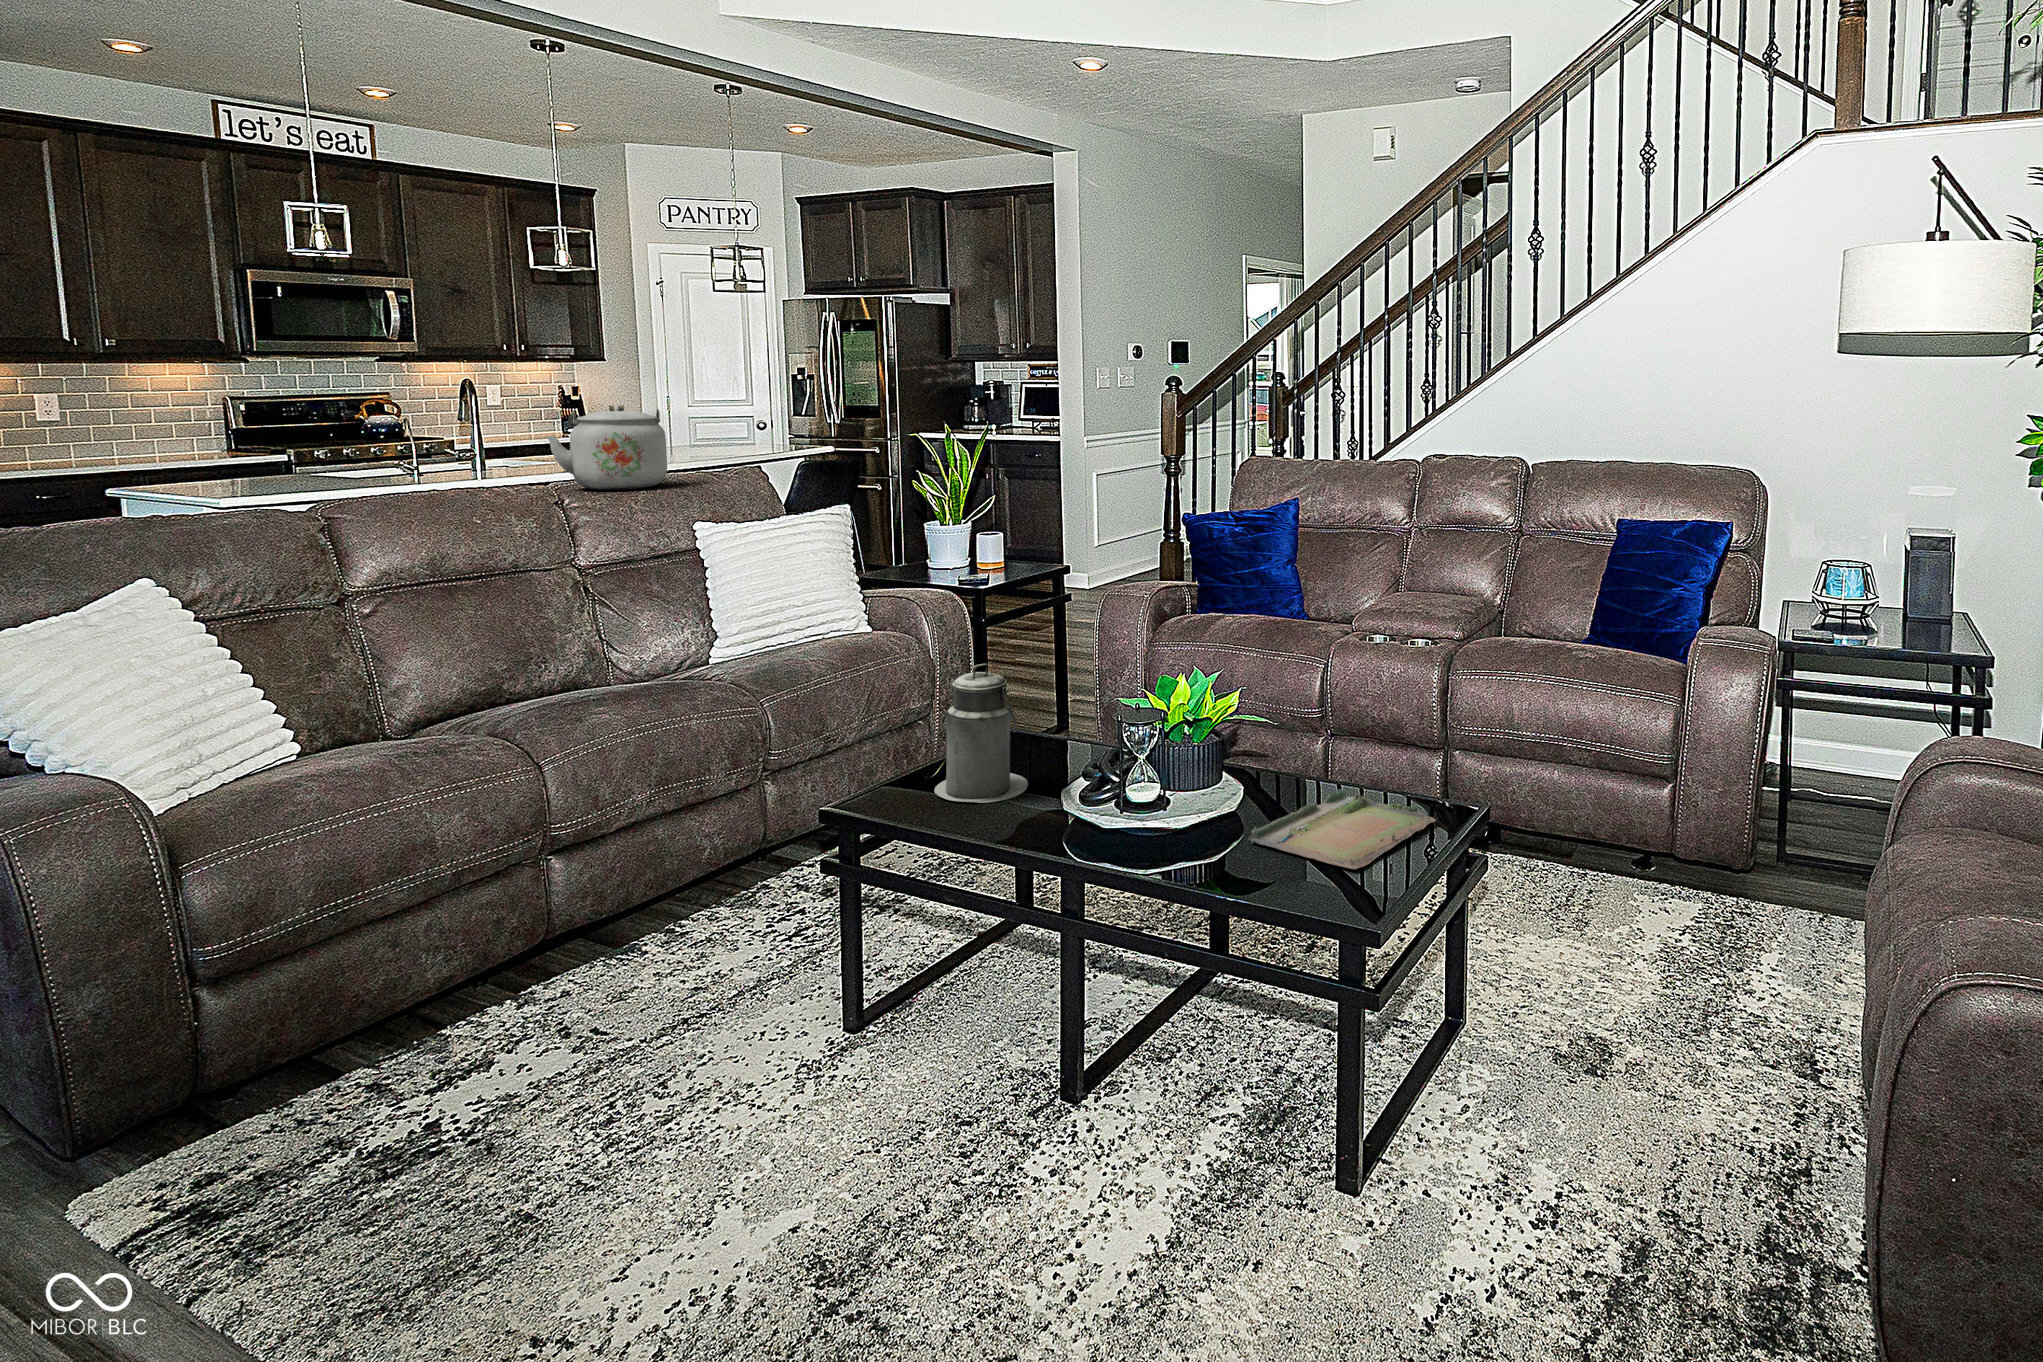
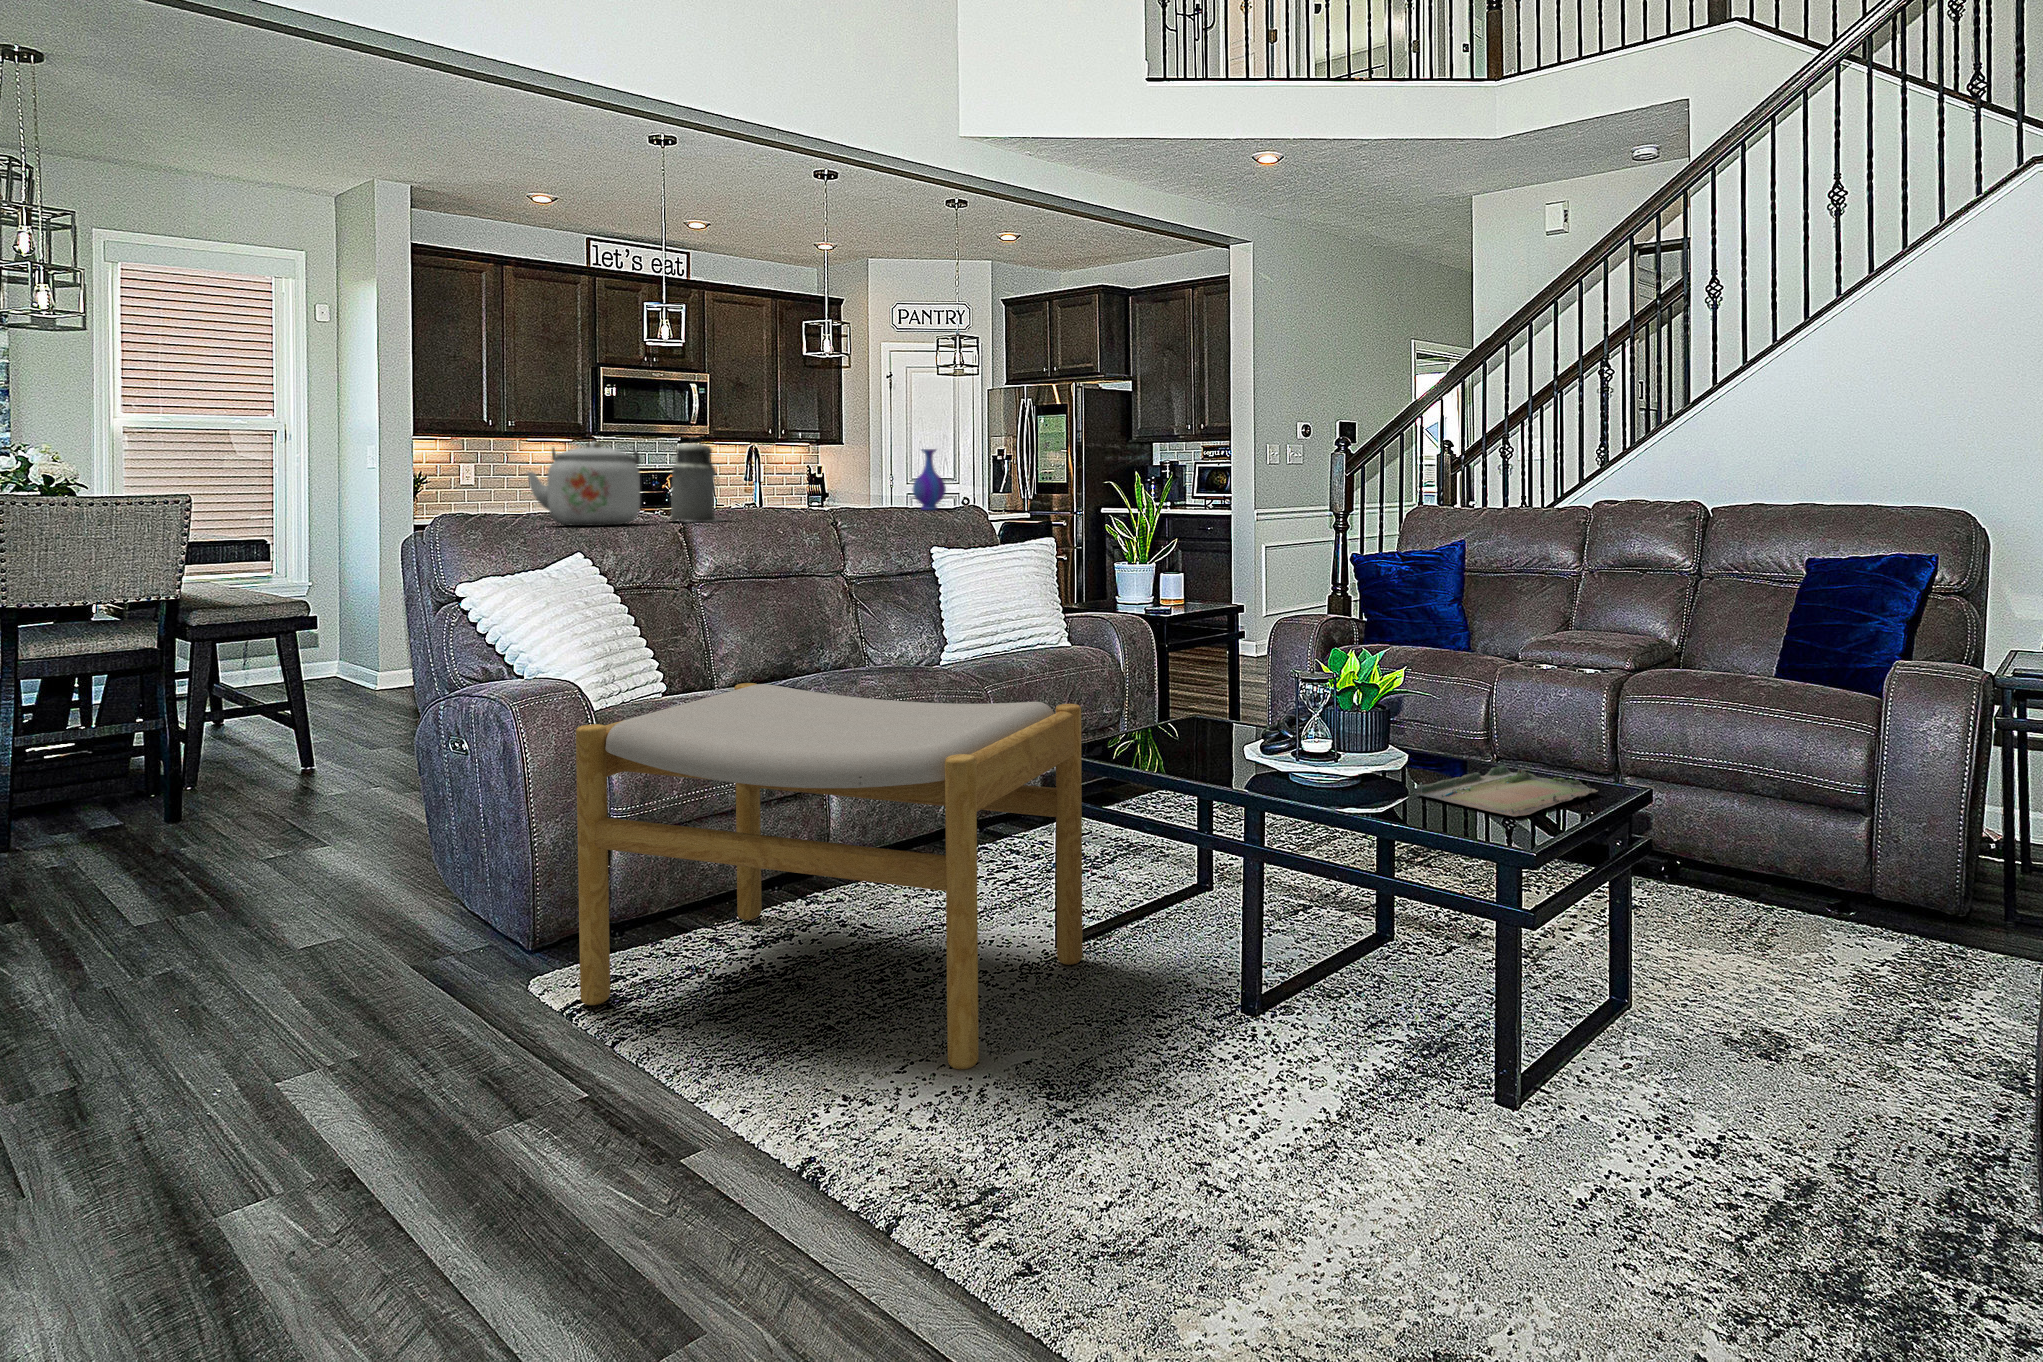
vase: none [675,397,717,468] -> present [913,449,946,510]
kettle: present [547,404,667,490] -> present [527,442,640,526]
canister: present [934,664,1028,803] -> present [671,438,723,522]
footstool: none [157,742,878,1233] -> present [576,683,1083,1070]

